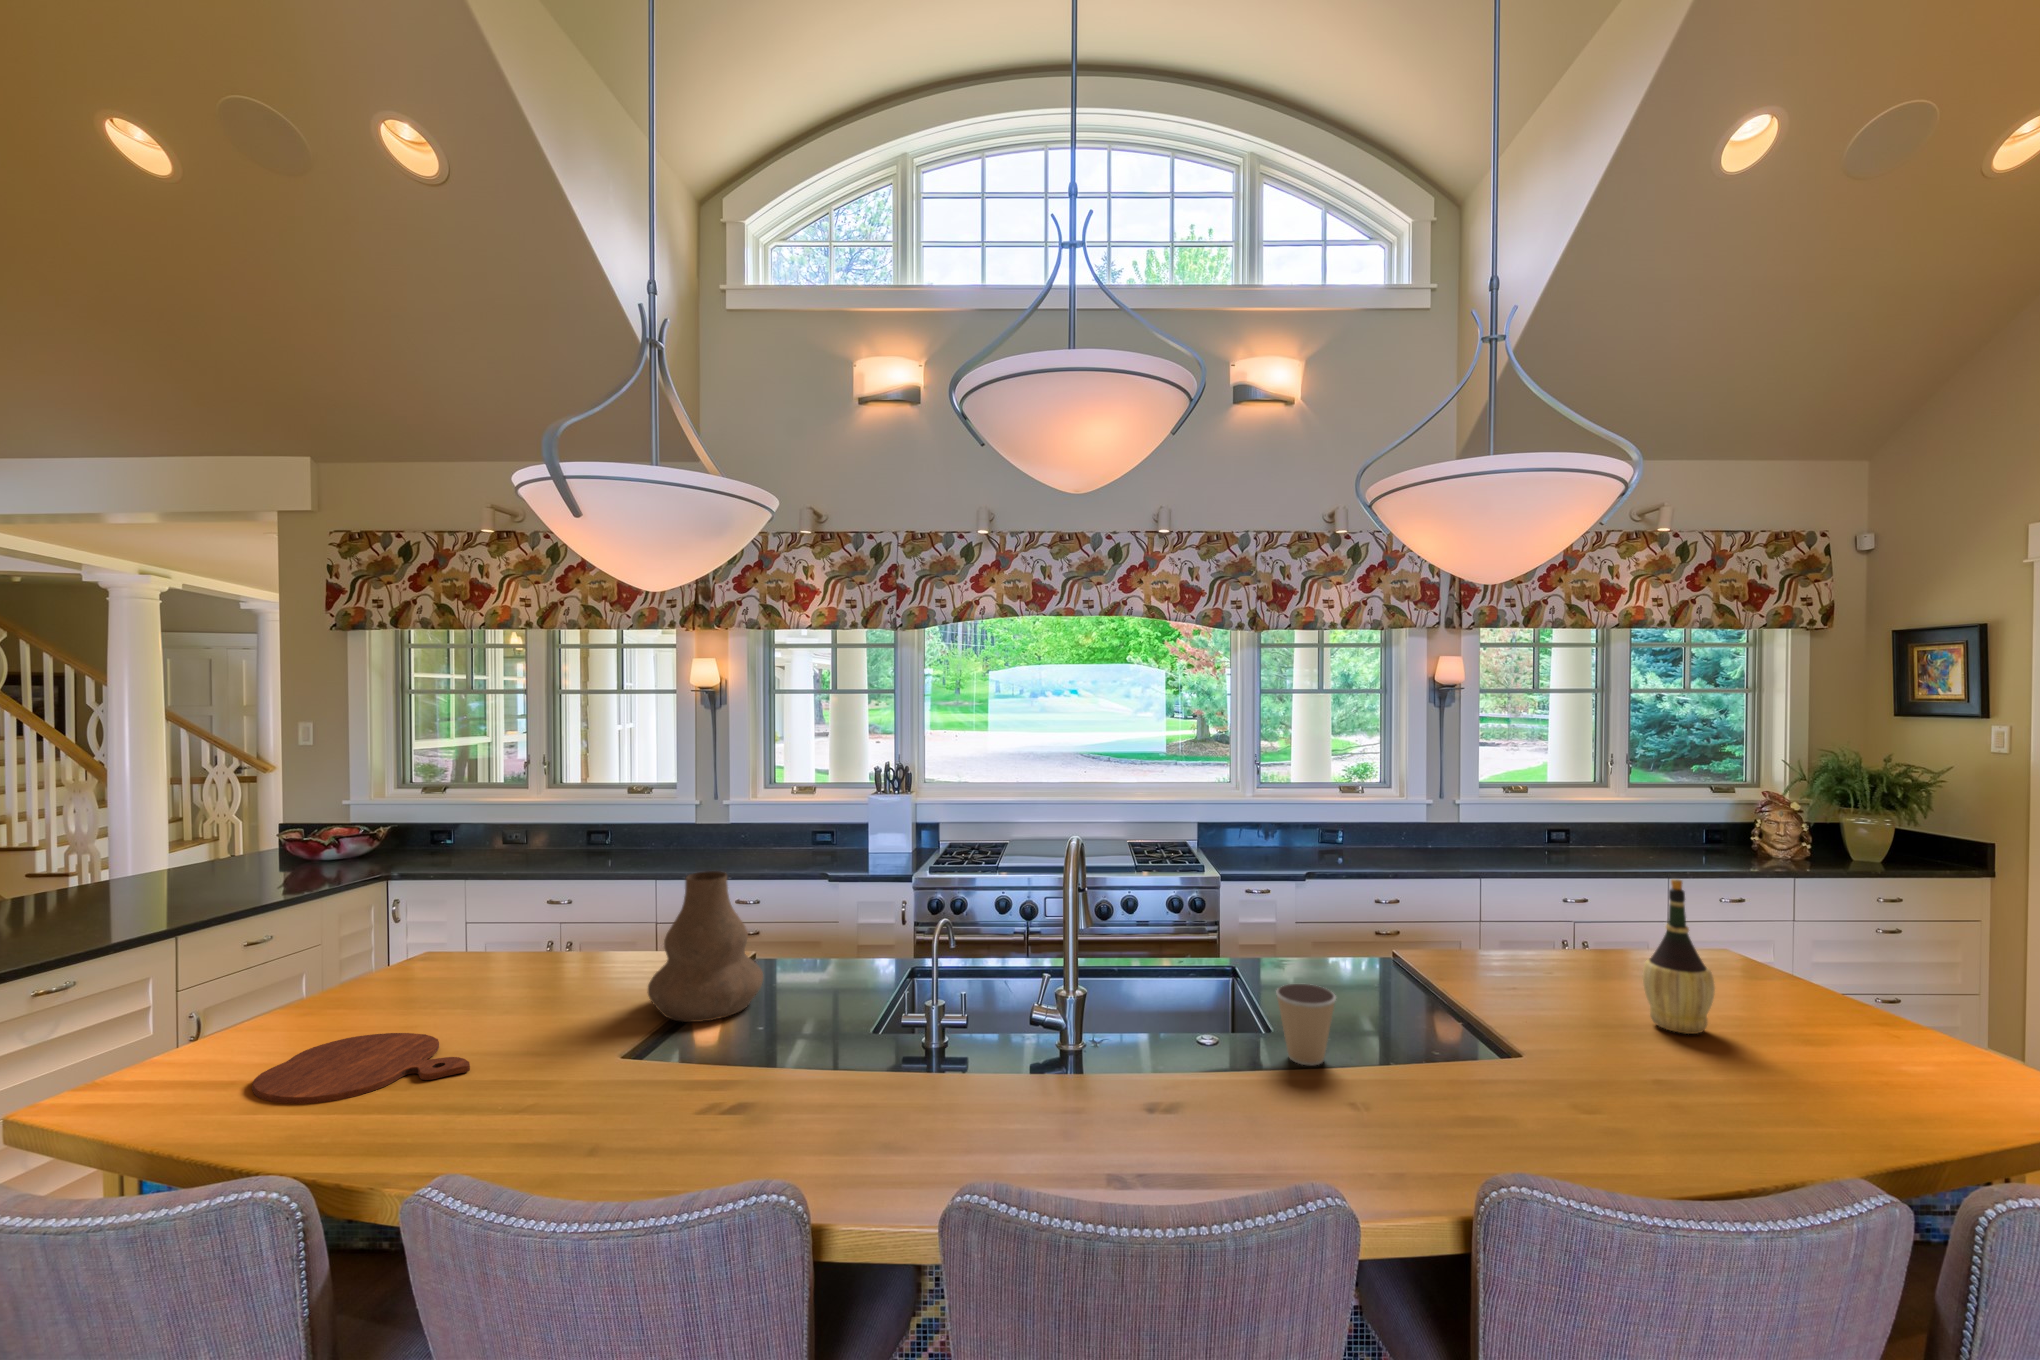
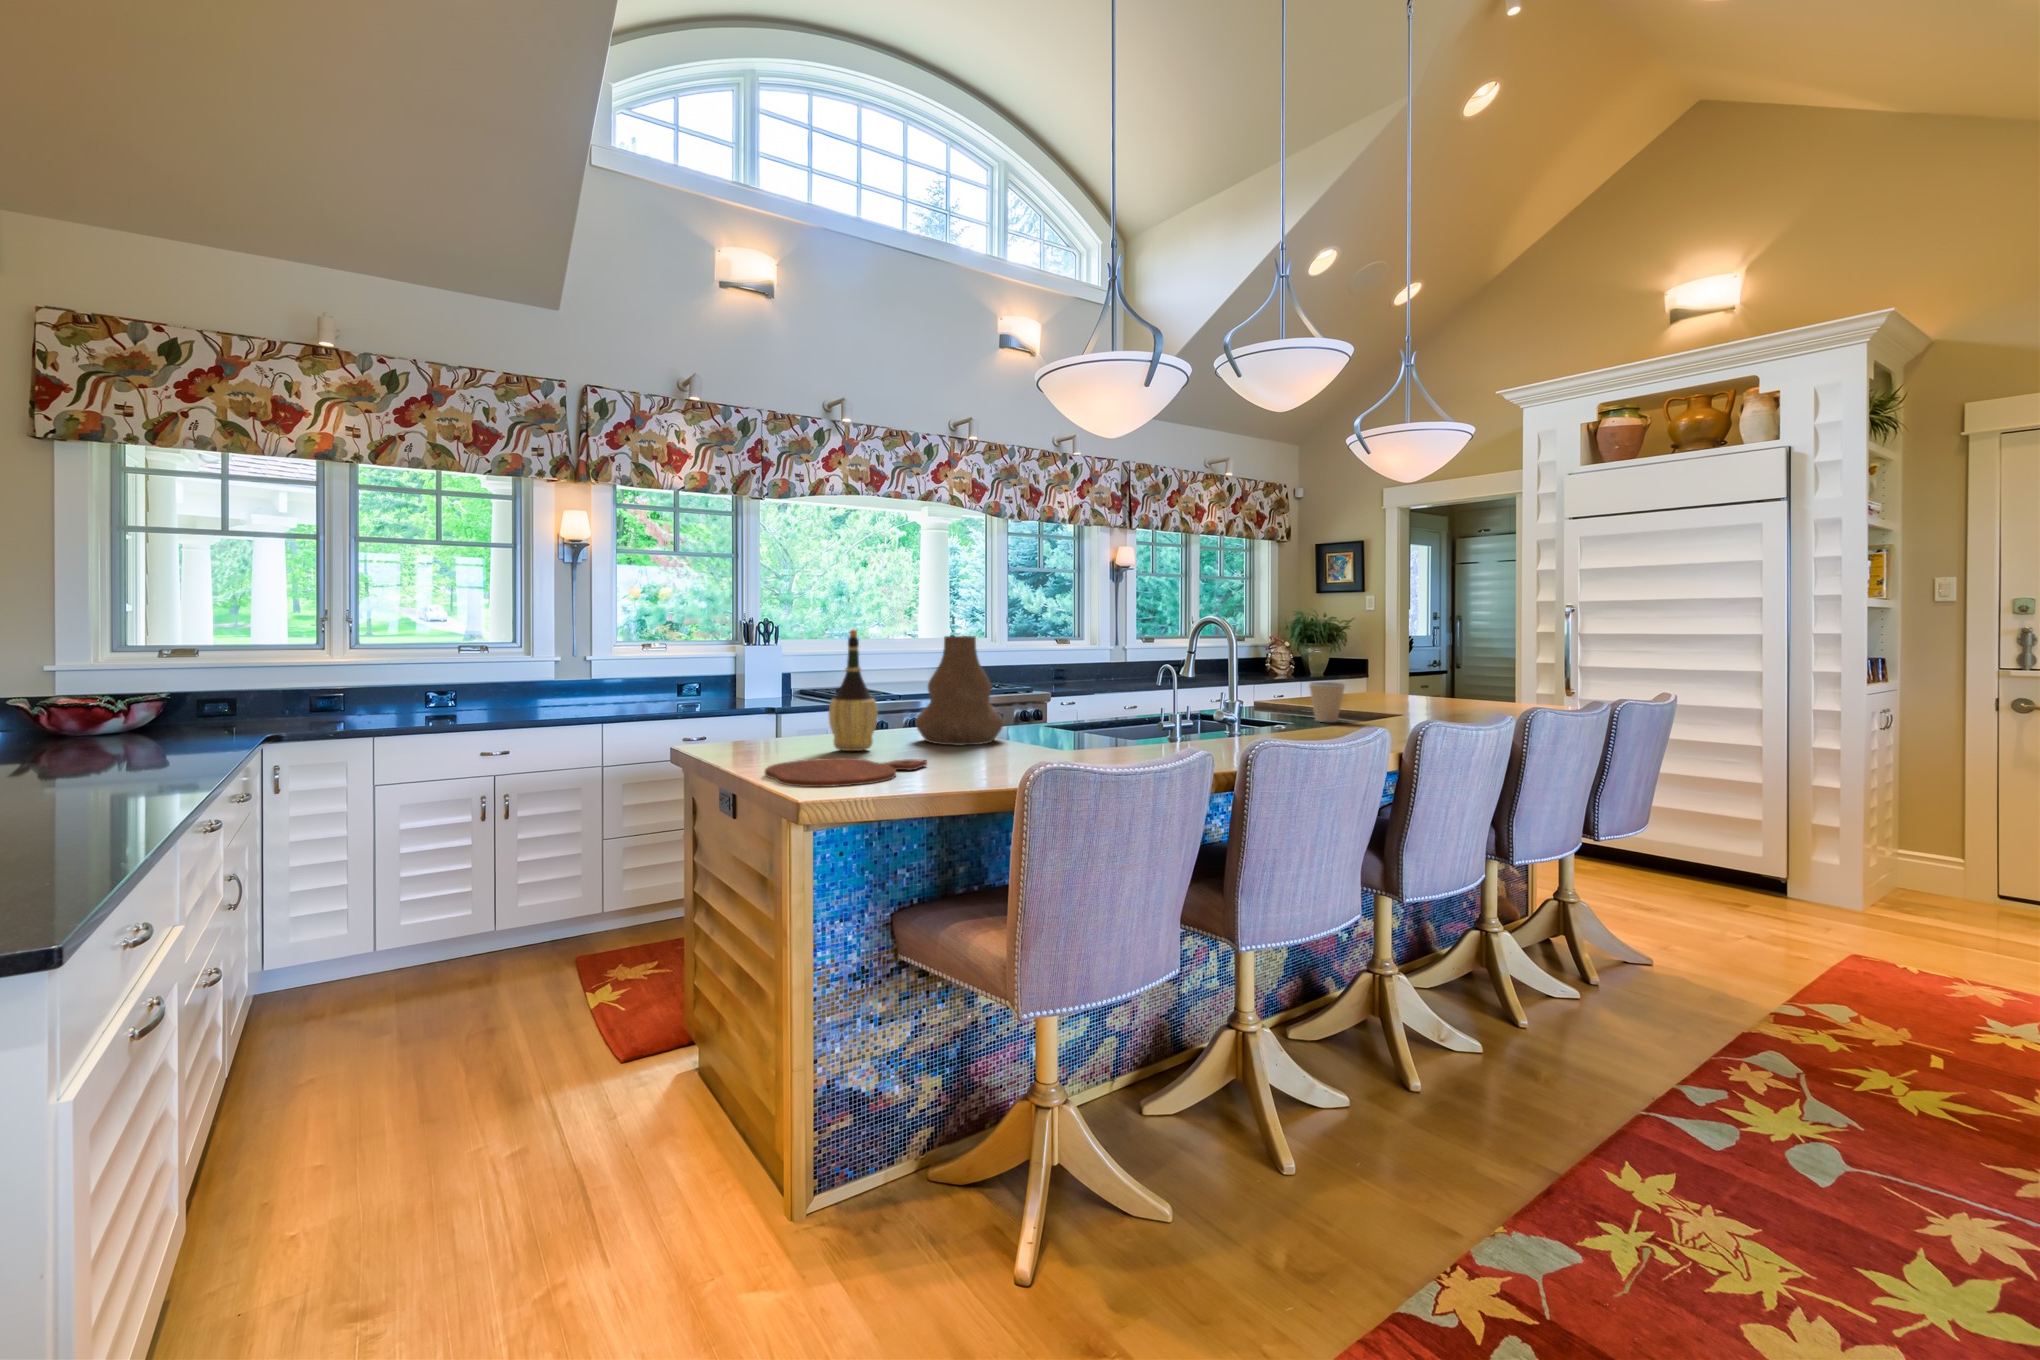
wine bottle: present [1643,879,1715,1034] -> present [829,629,878,751]

